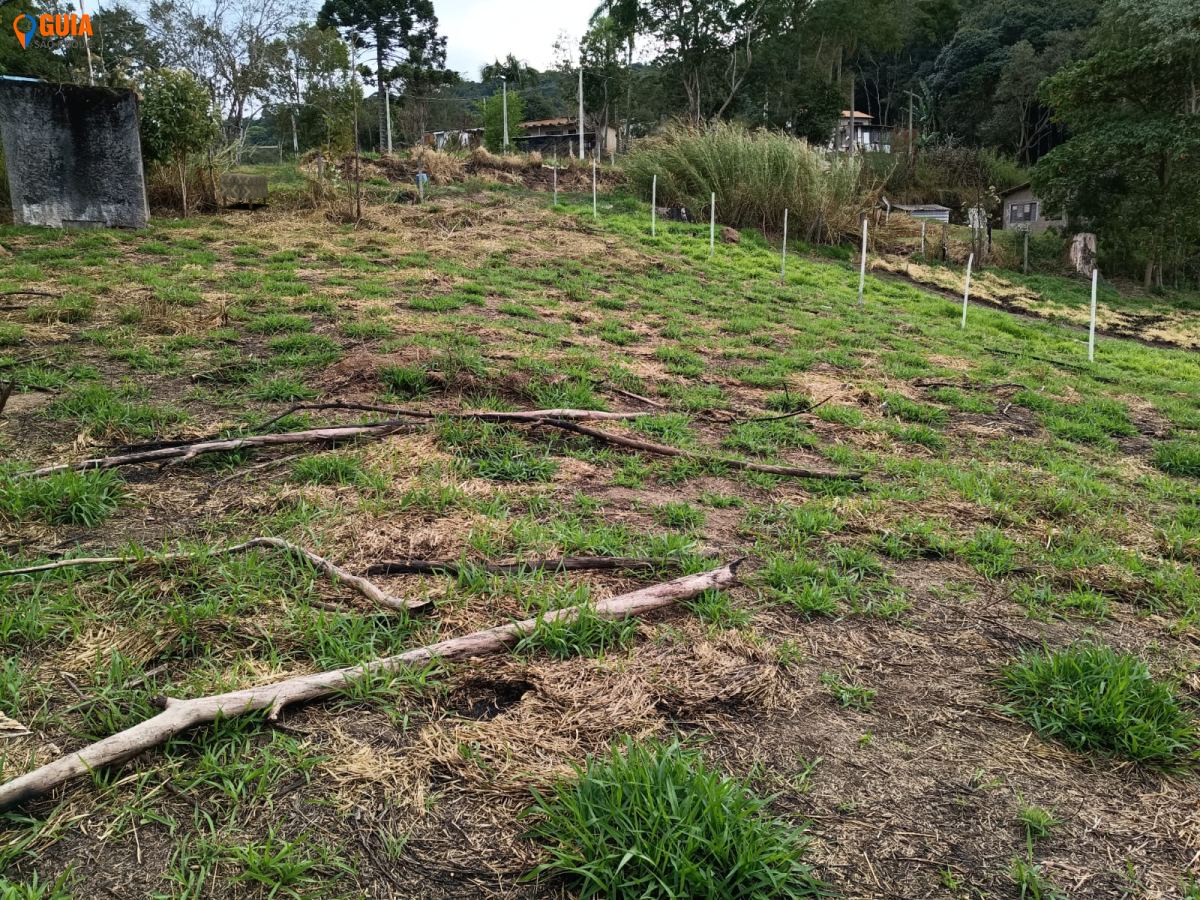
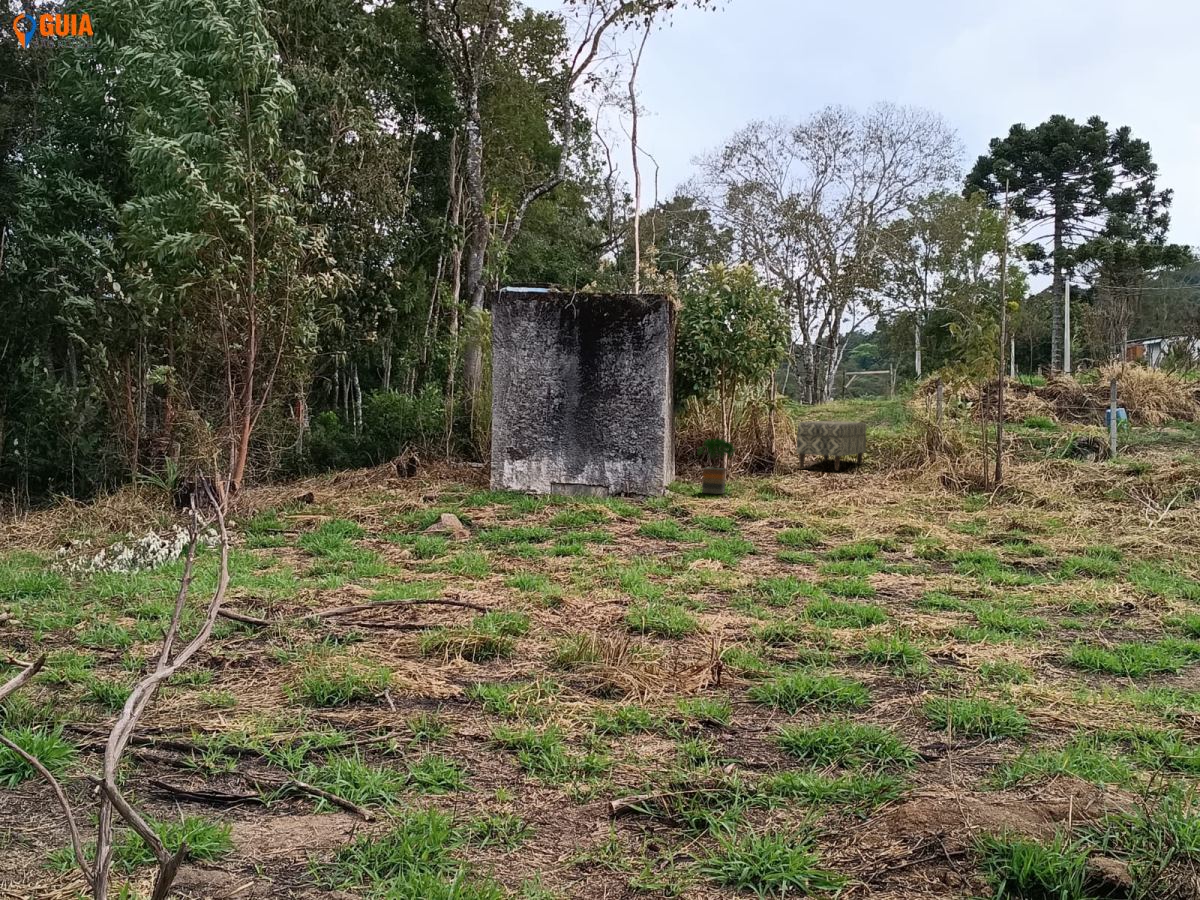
potted tree: none [148,183,179,224] -> present [698,438,734,494]

